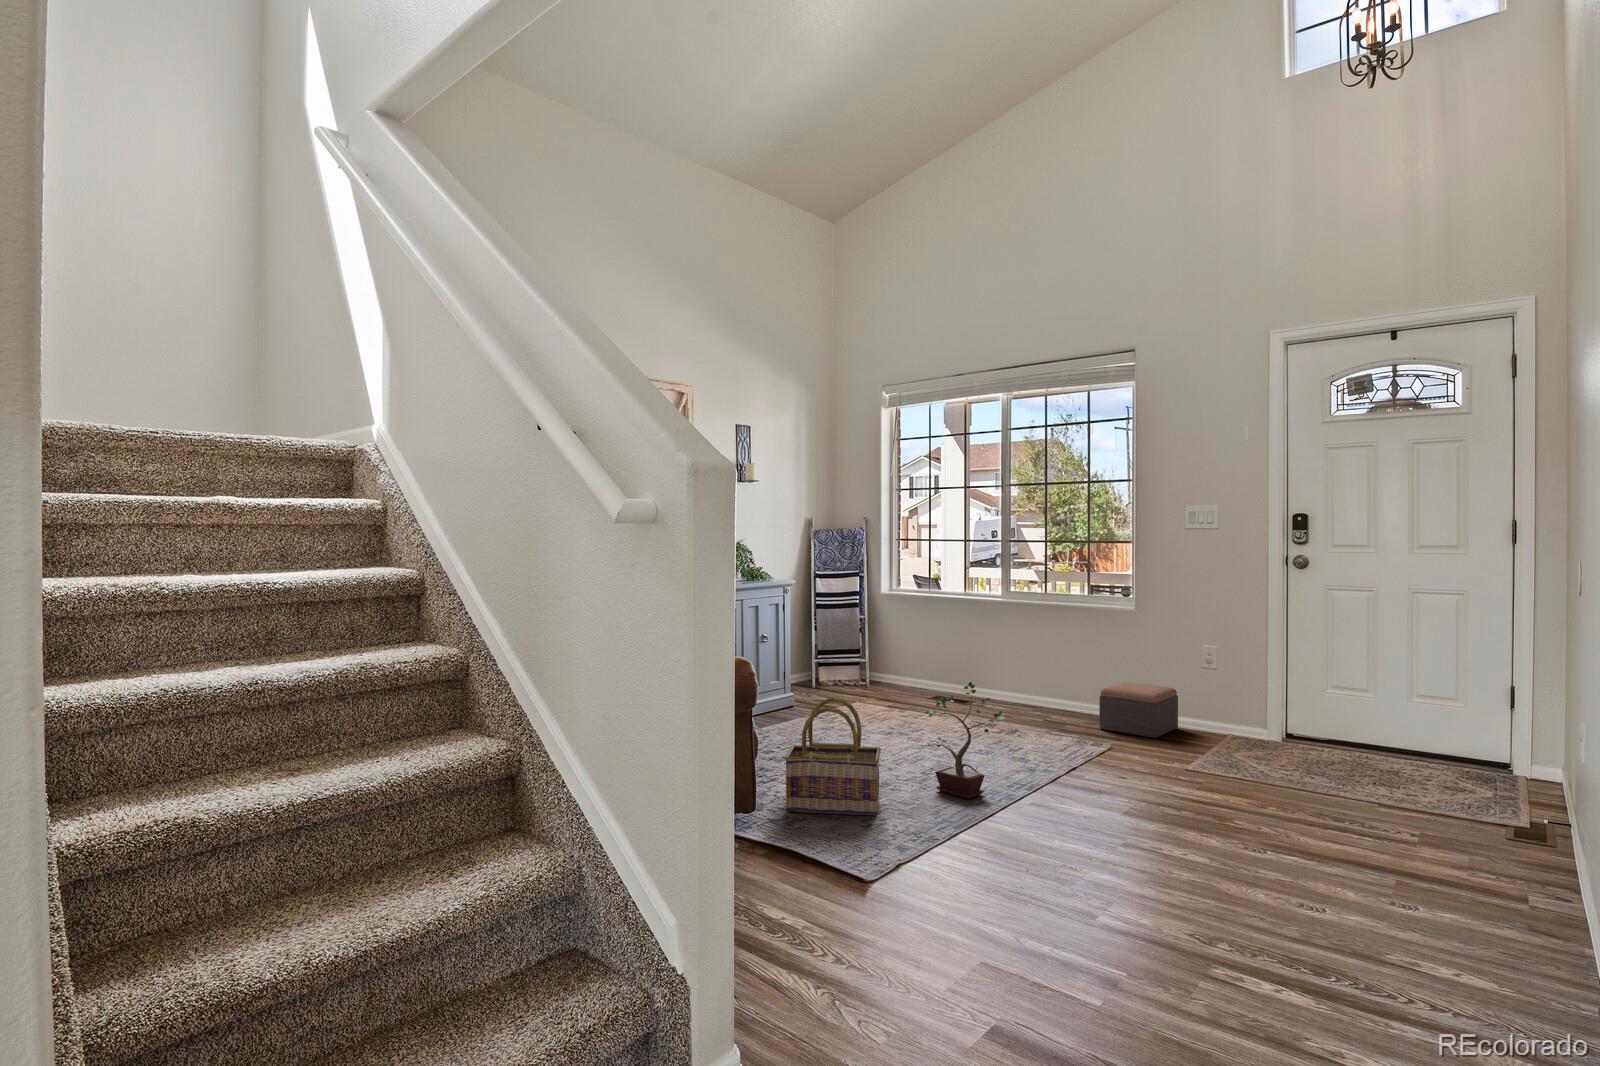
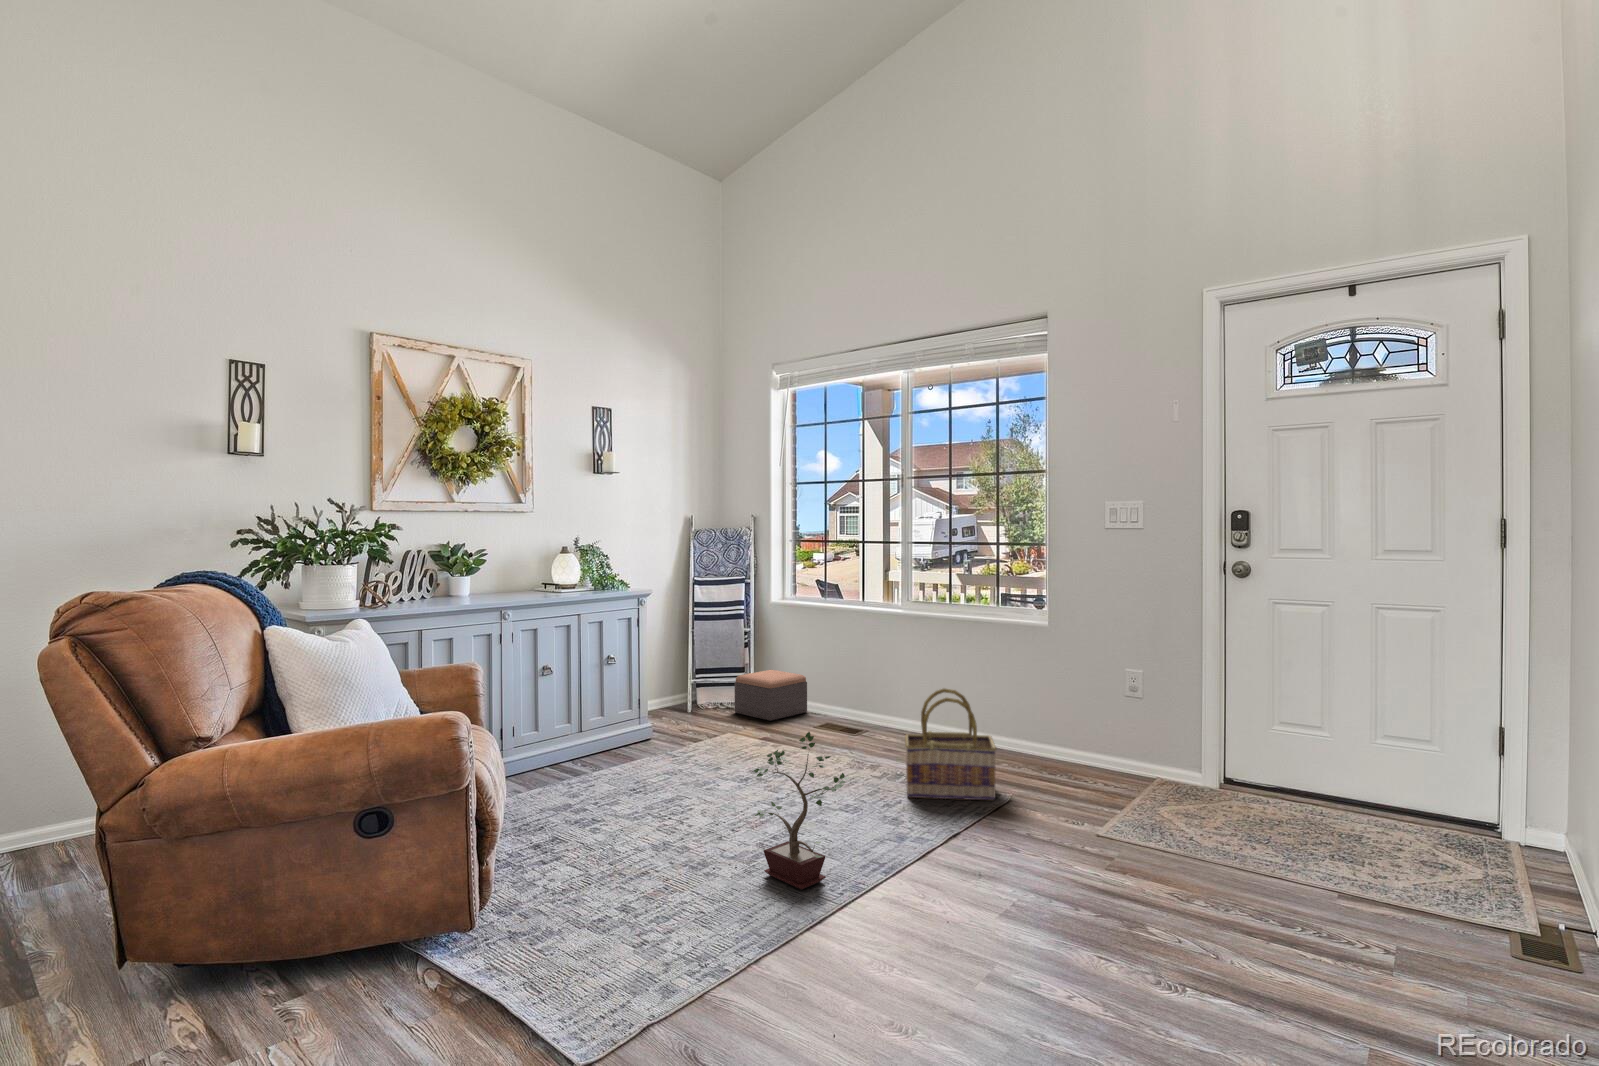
footstool: present [1099,682,1178,738] -> present [735,670,807,721]
basket: present [784,697,881,815] -> present [905,689,997,800]

